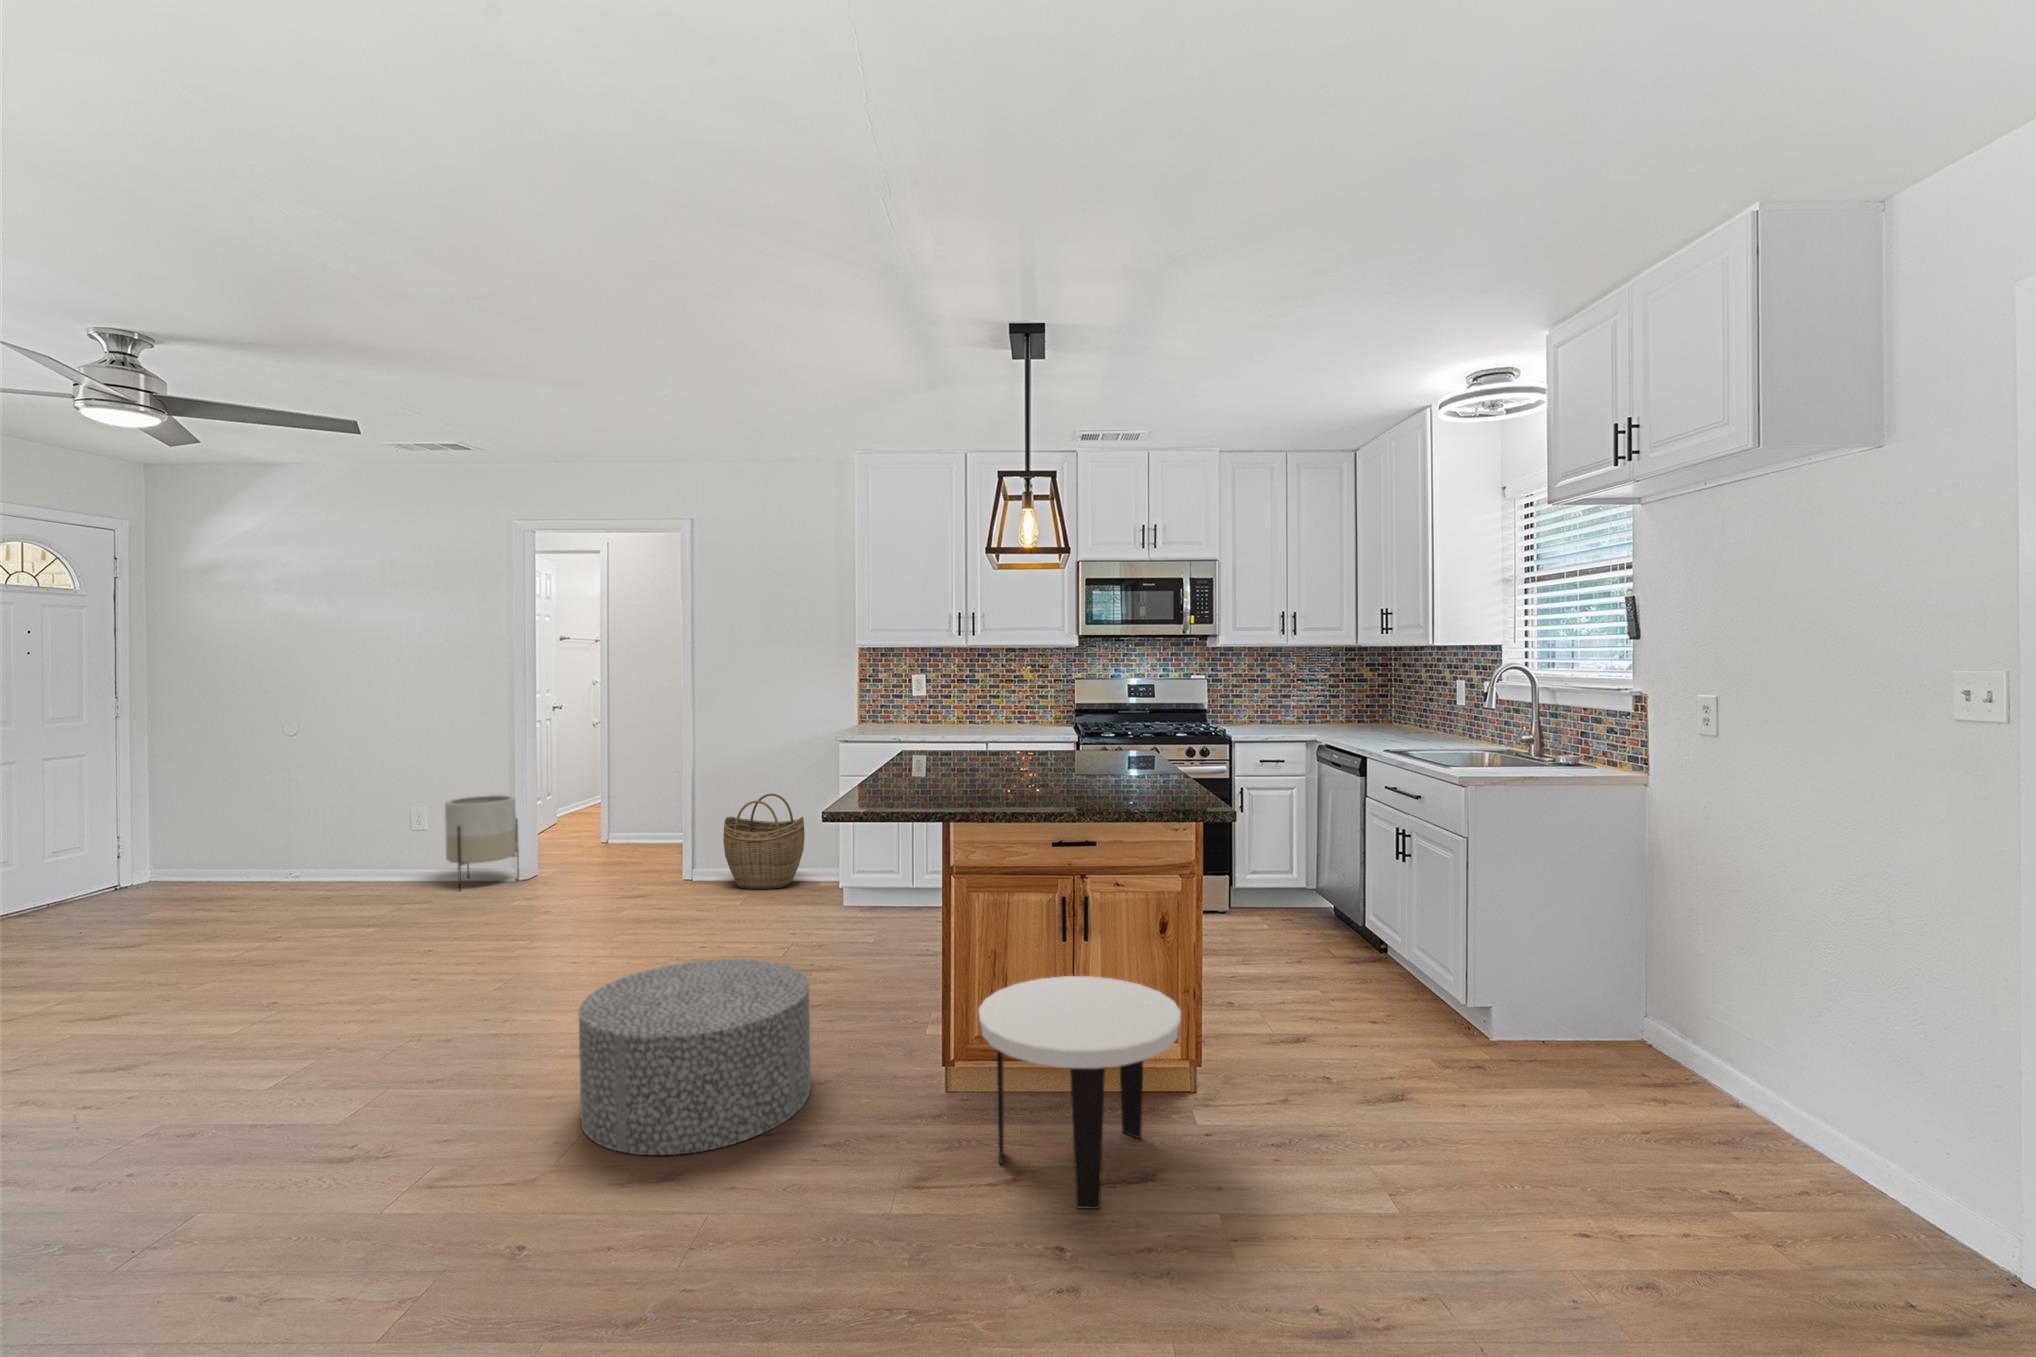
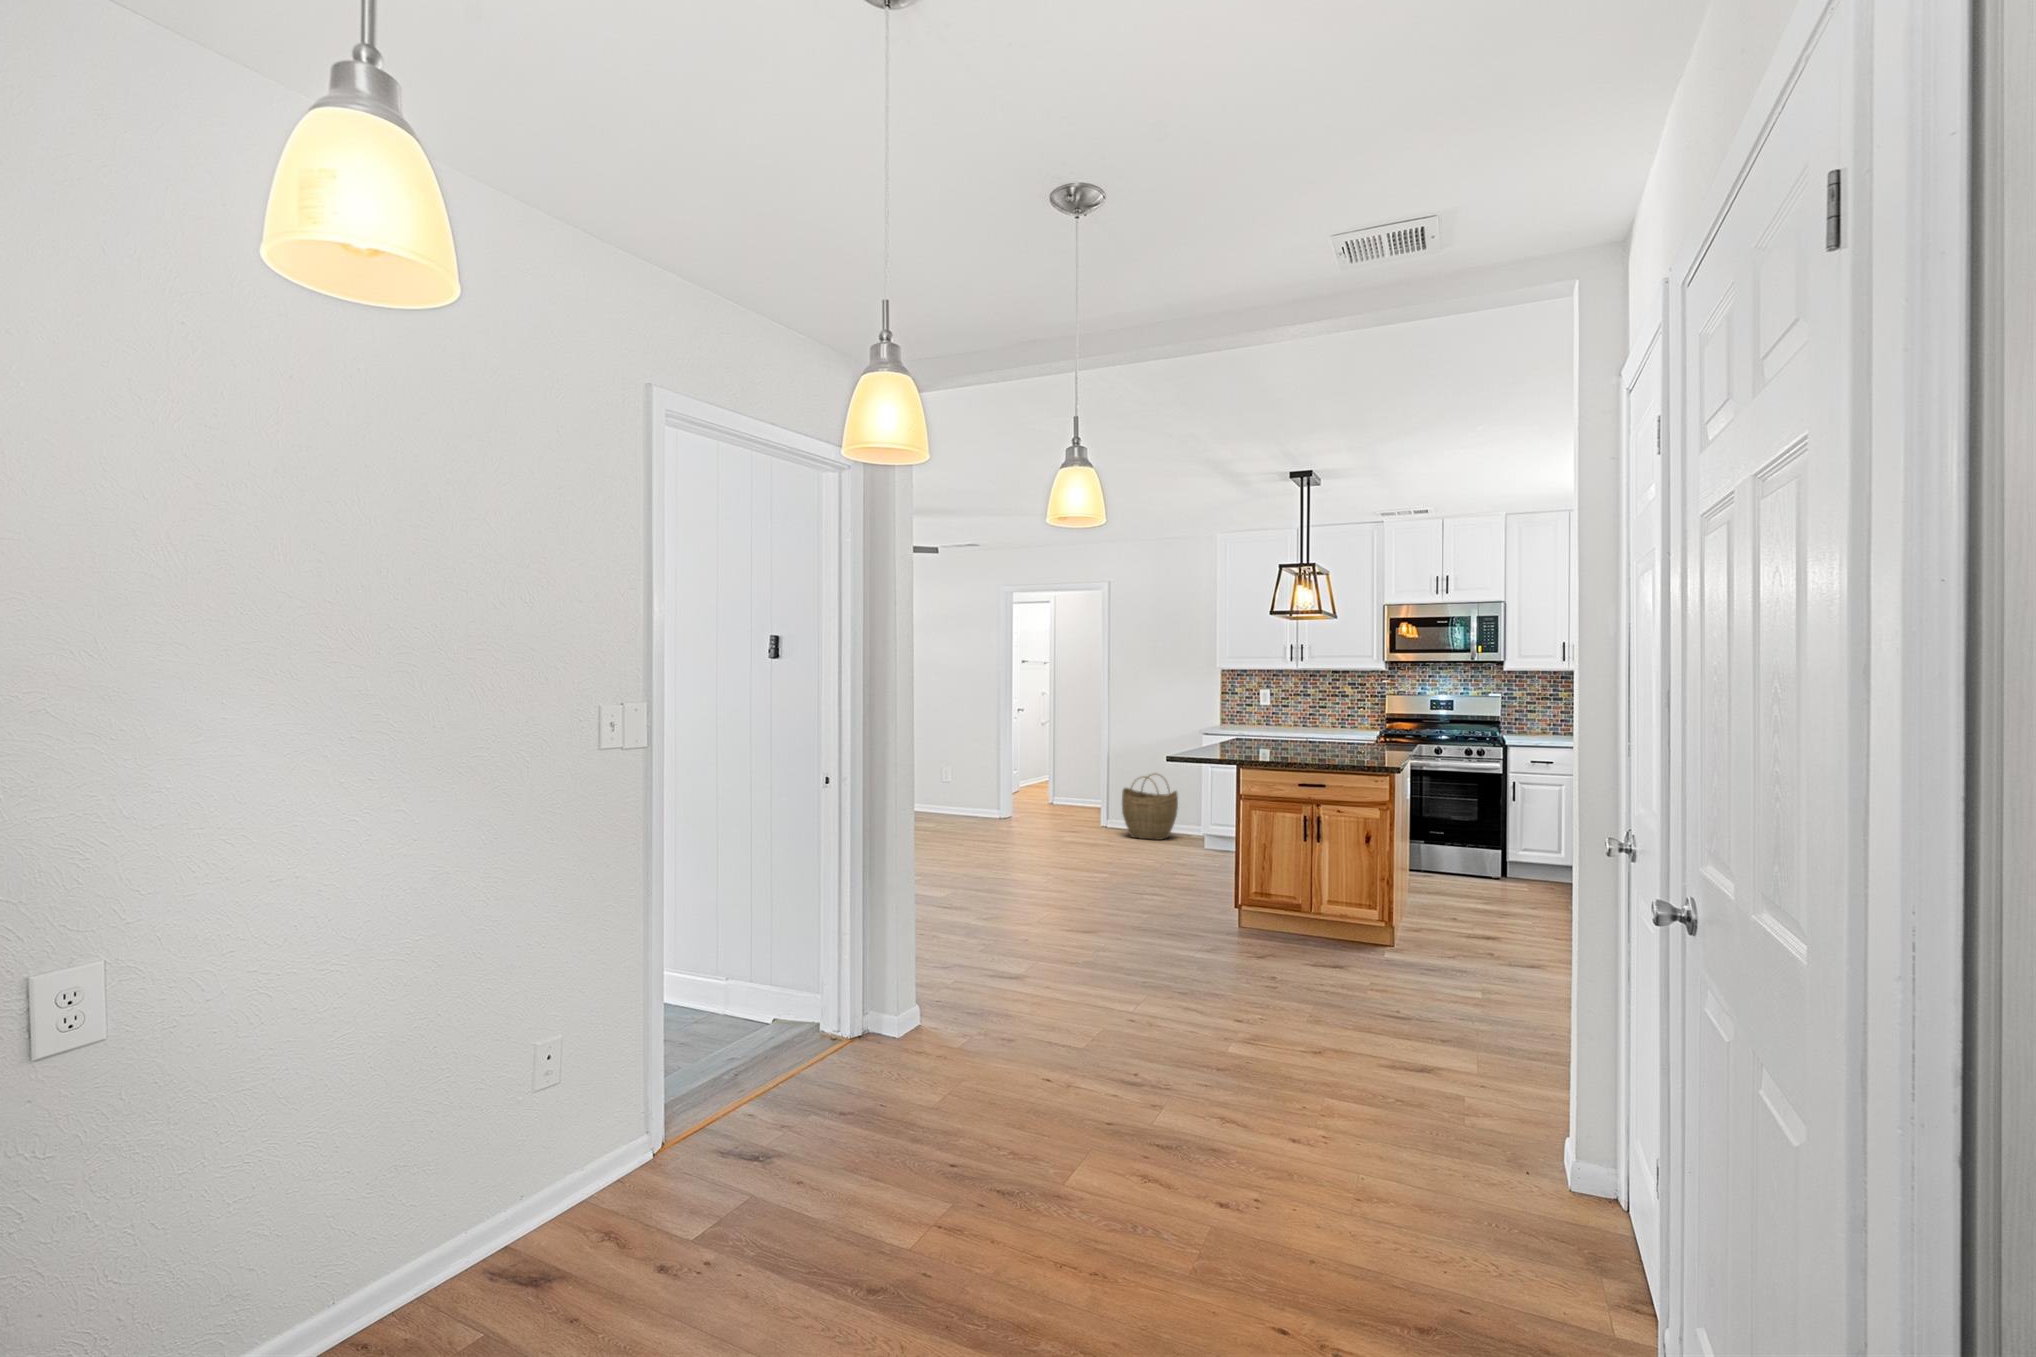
planter: present [445,795,519,890] -> none [948,766,990,826]
ottoman: present [579,959,811,1155] -> none [1042,848,1161,931]
side table: present [979,976,1181,1209] -> none [1244,861,1361,970]

